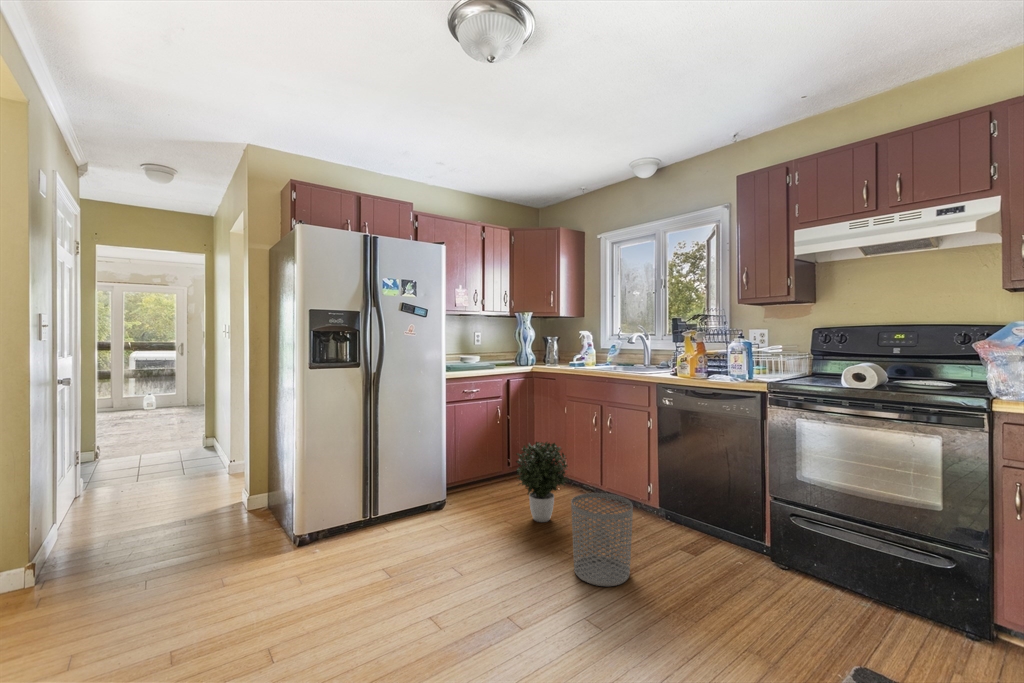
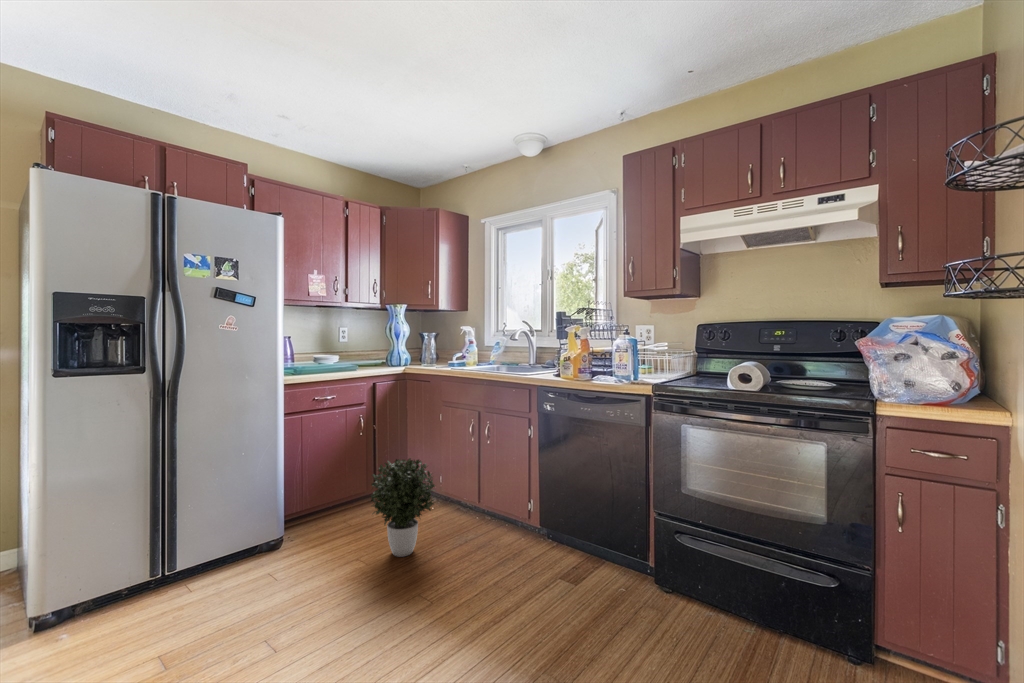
waste bin: present [571,493,633,586] -> none [425,523,501,646]

